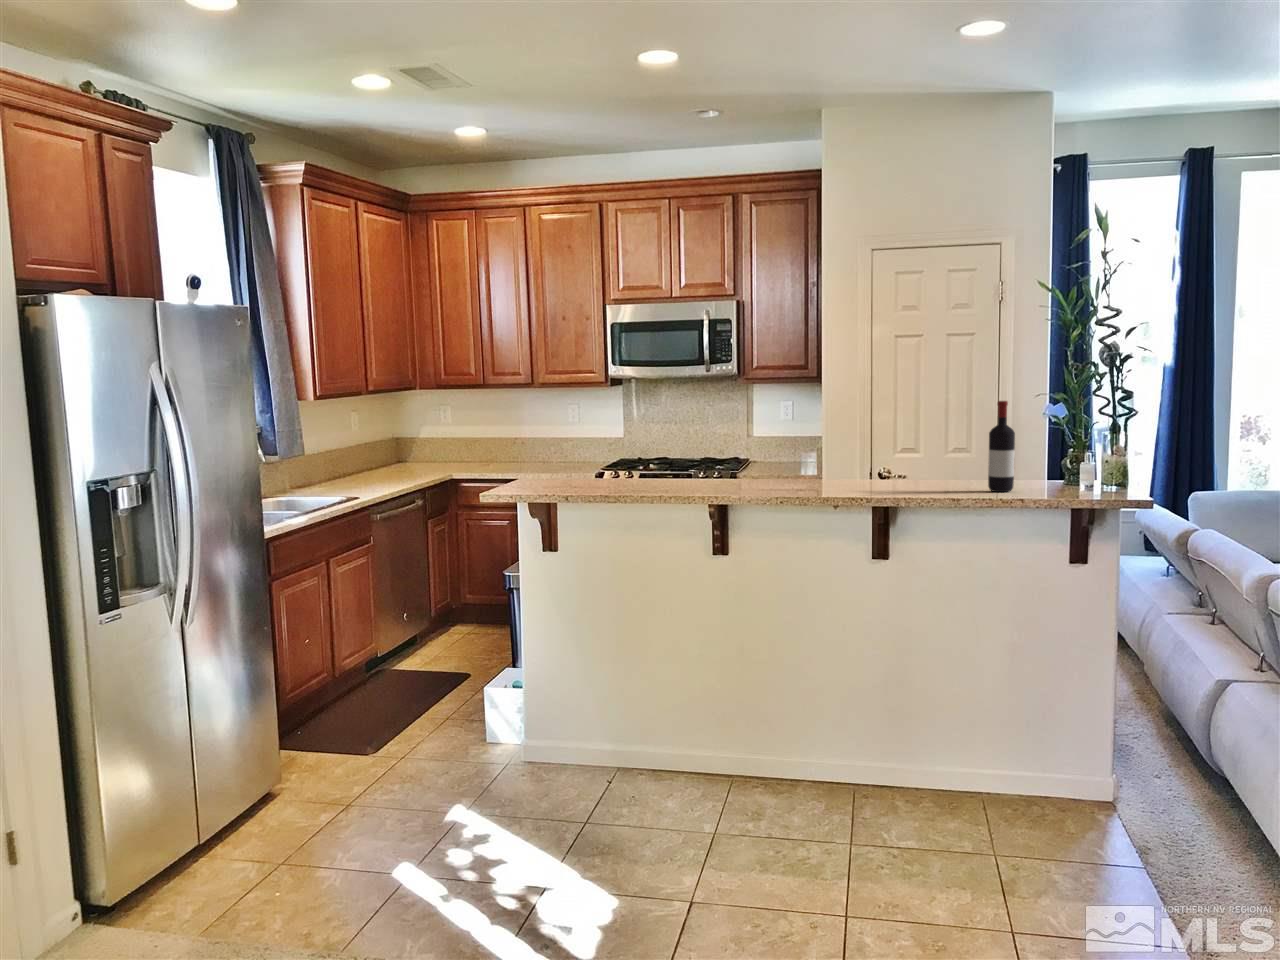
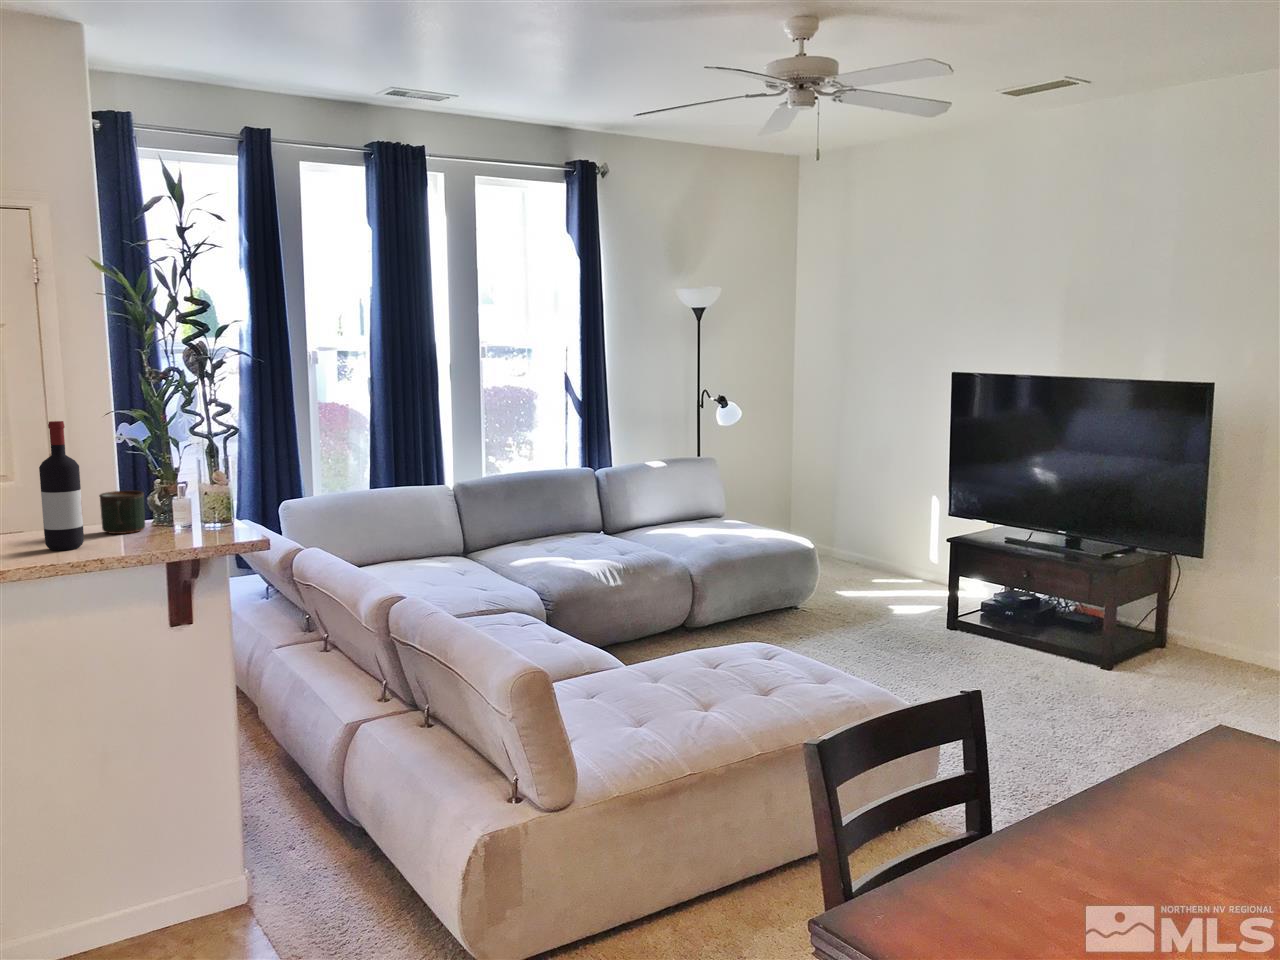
mug: none [1027,457,1060,488] -> present [99,491,145,534]

